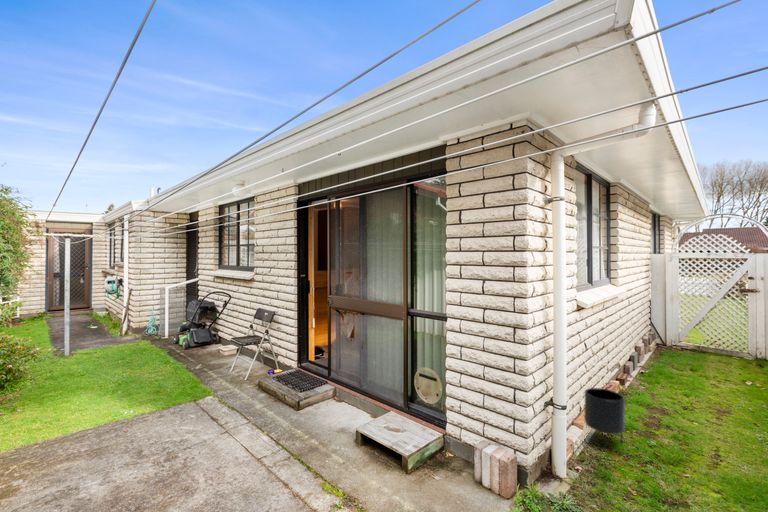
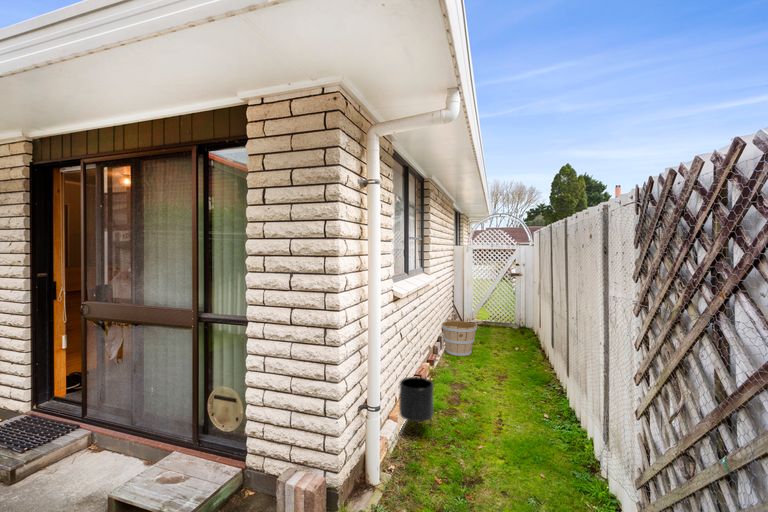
wooden bucket: none [635,339,685,381] -> present [442,320,477,356]

